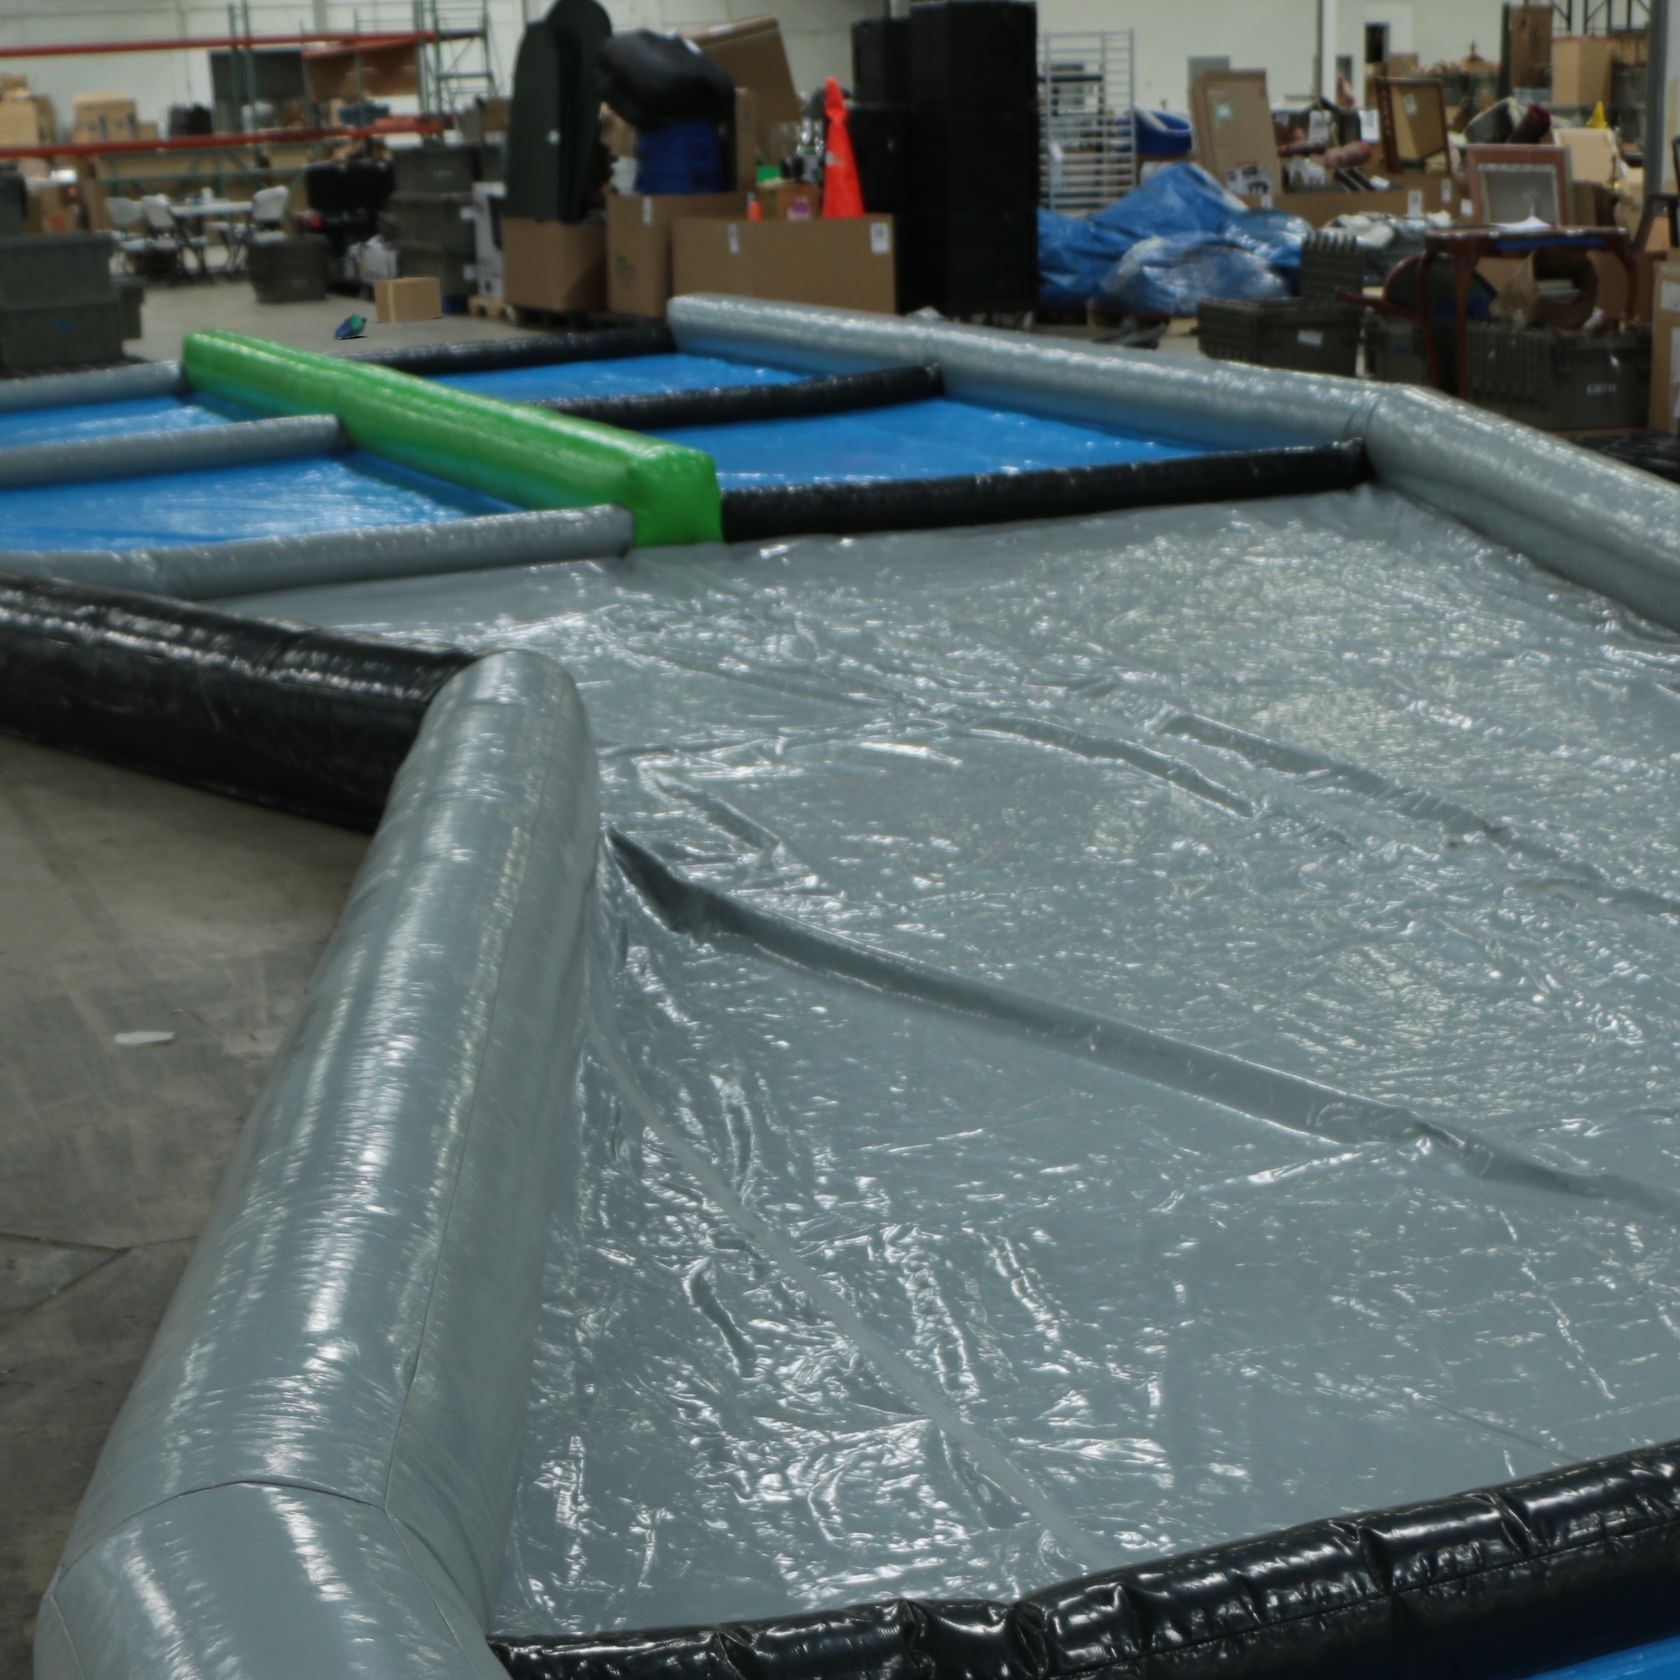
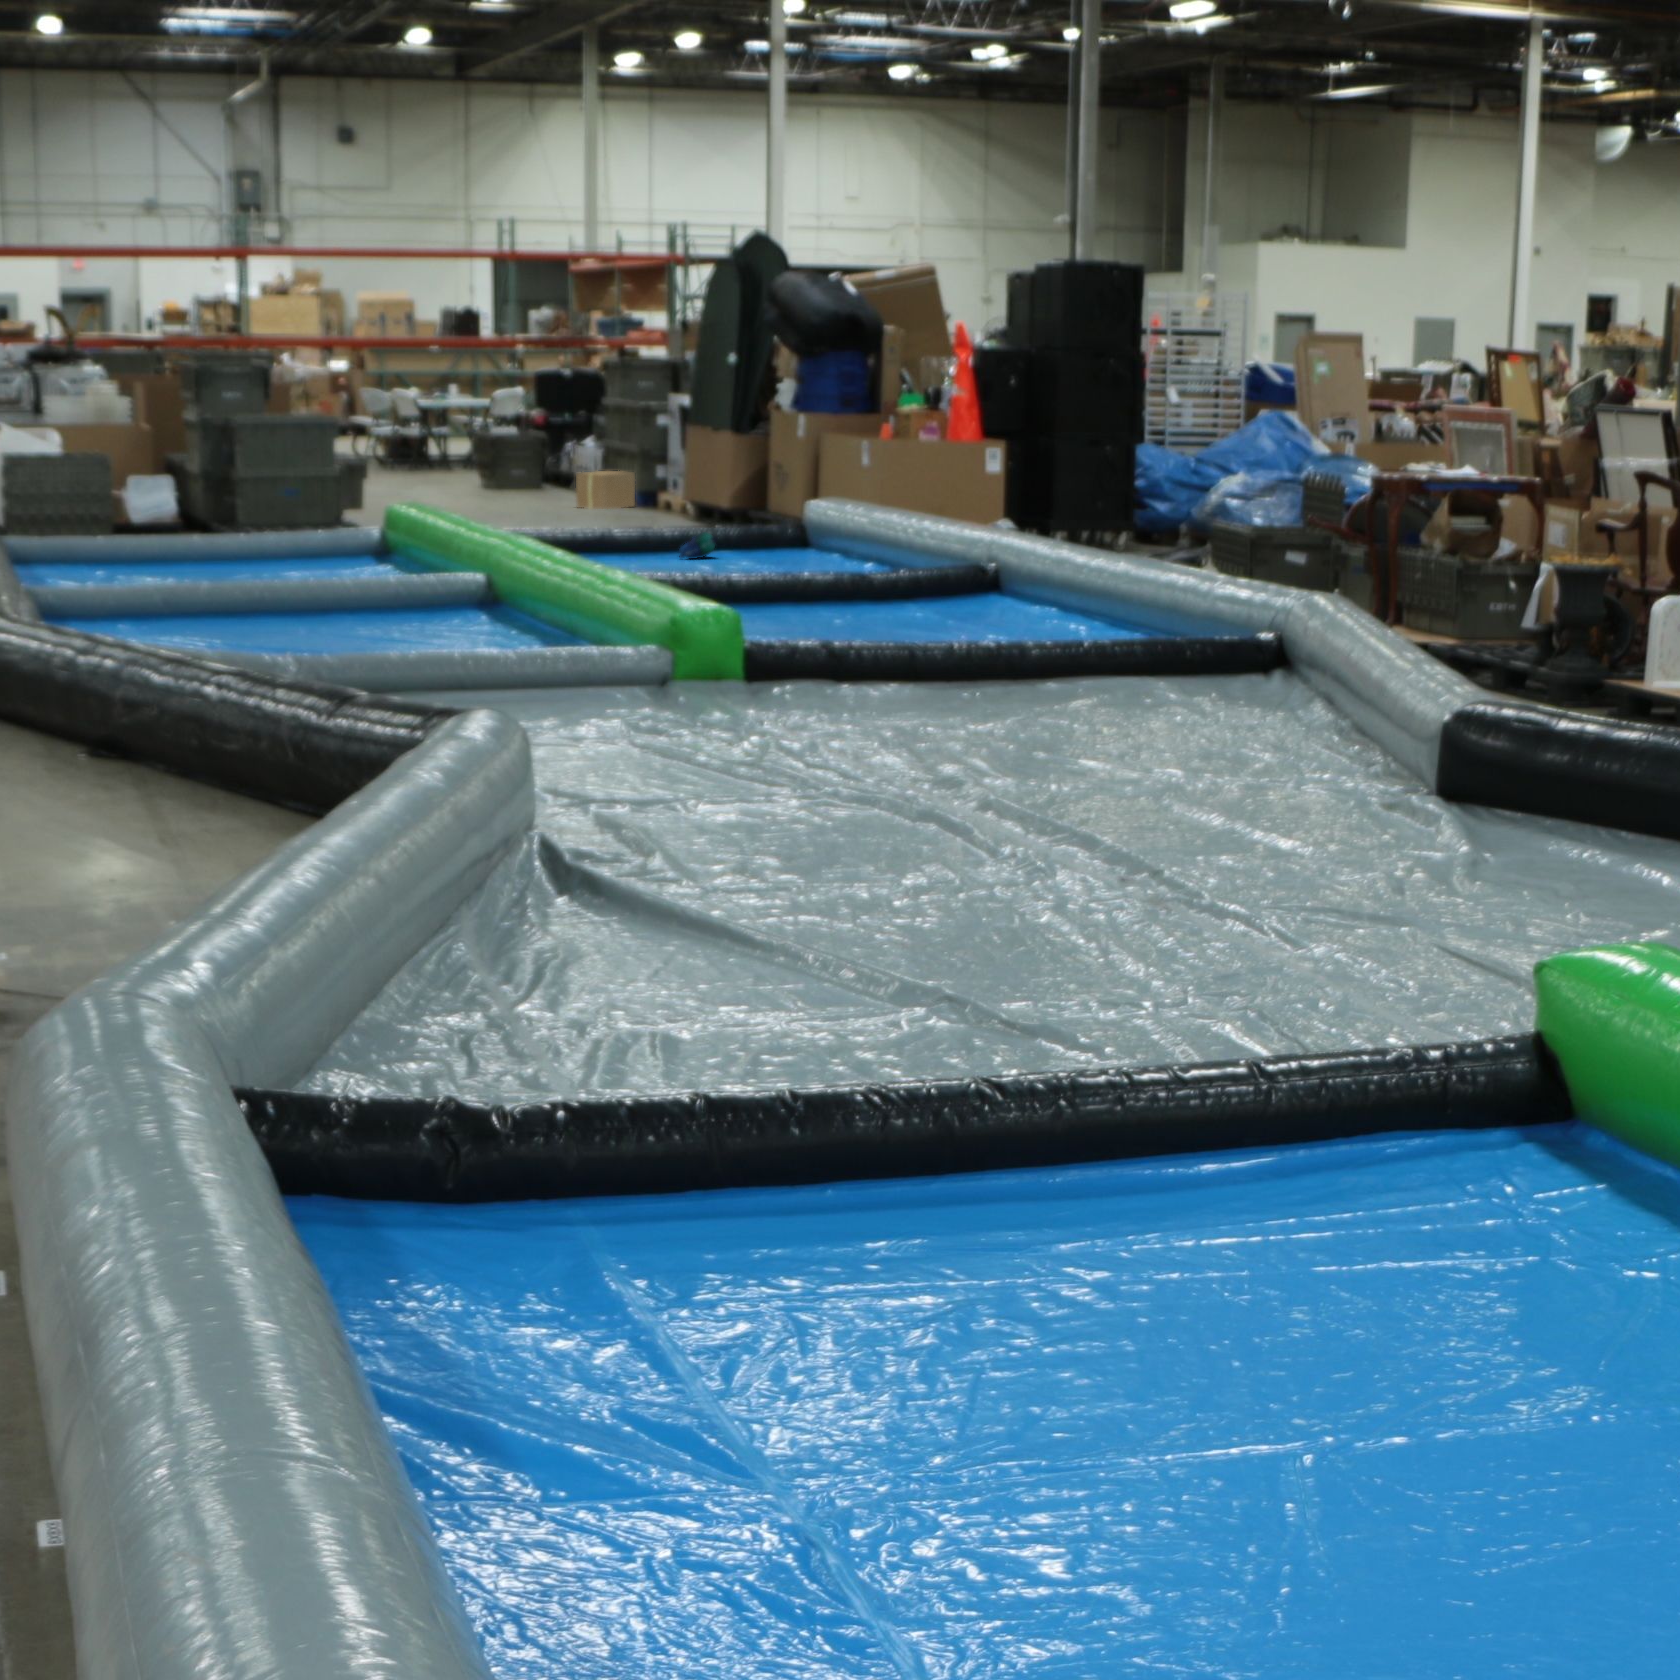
plush toy: present [334,314,367,339] -> present [679,532,718,559]

